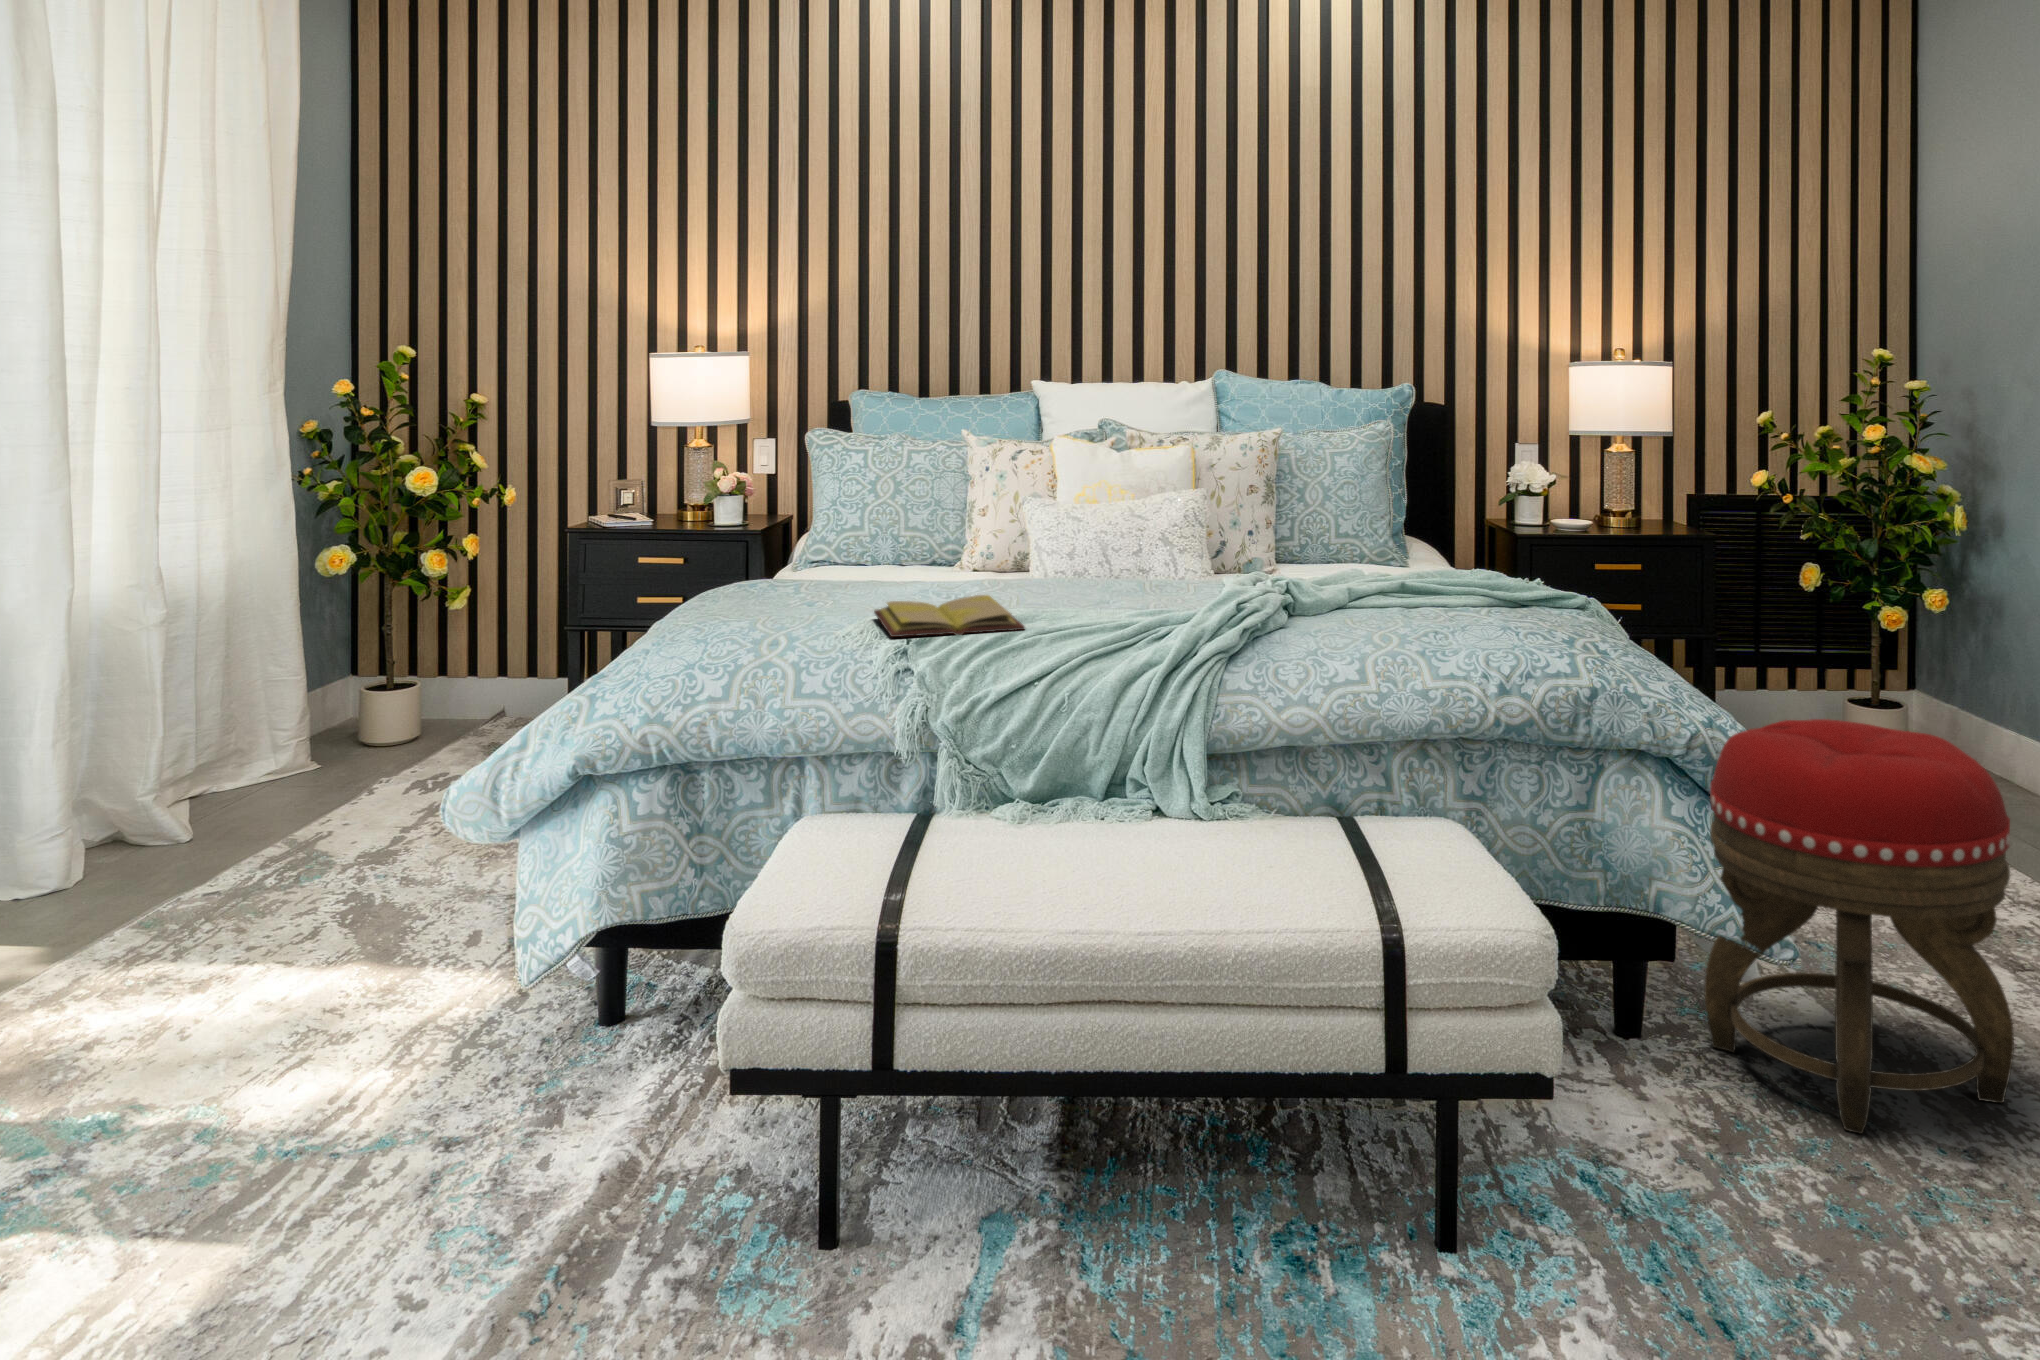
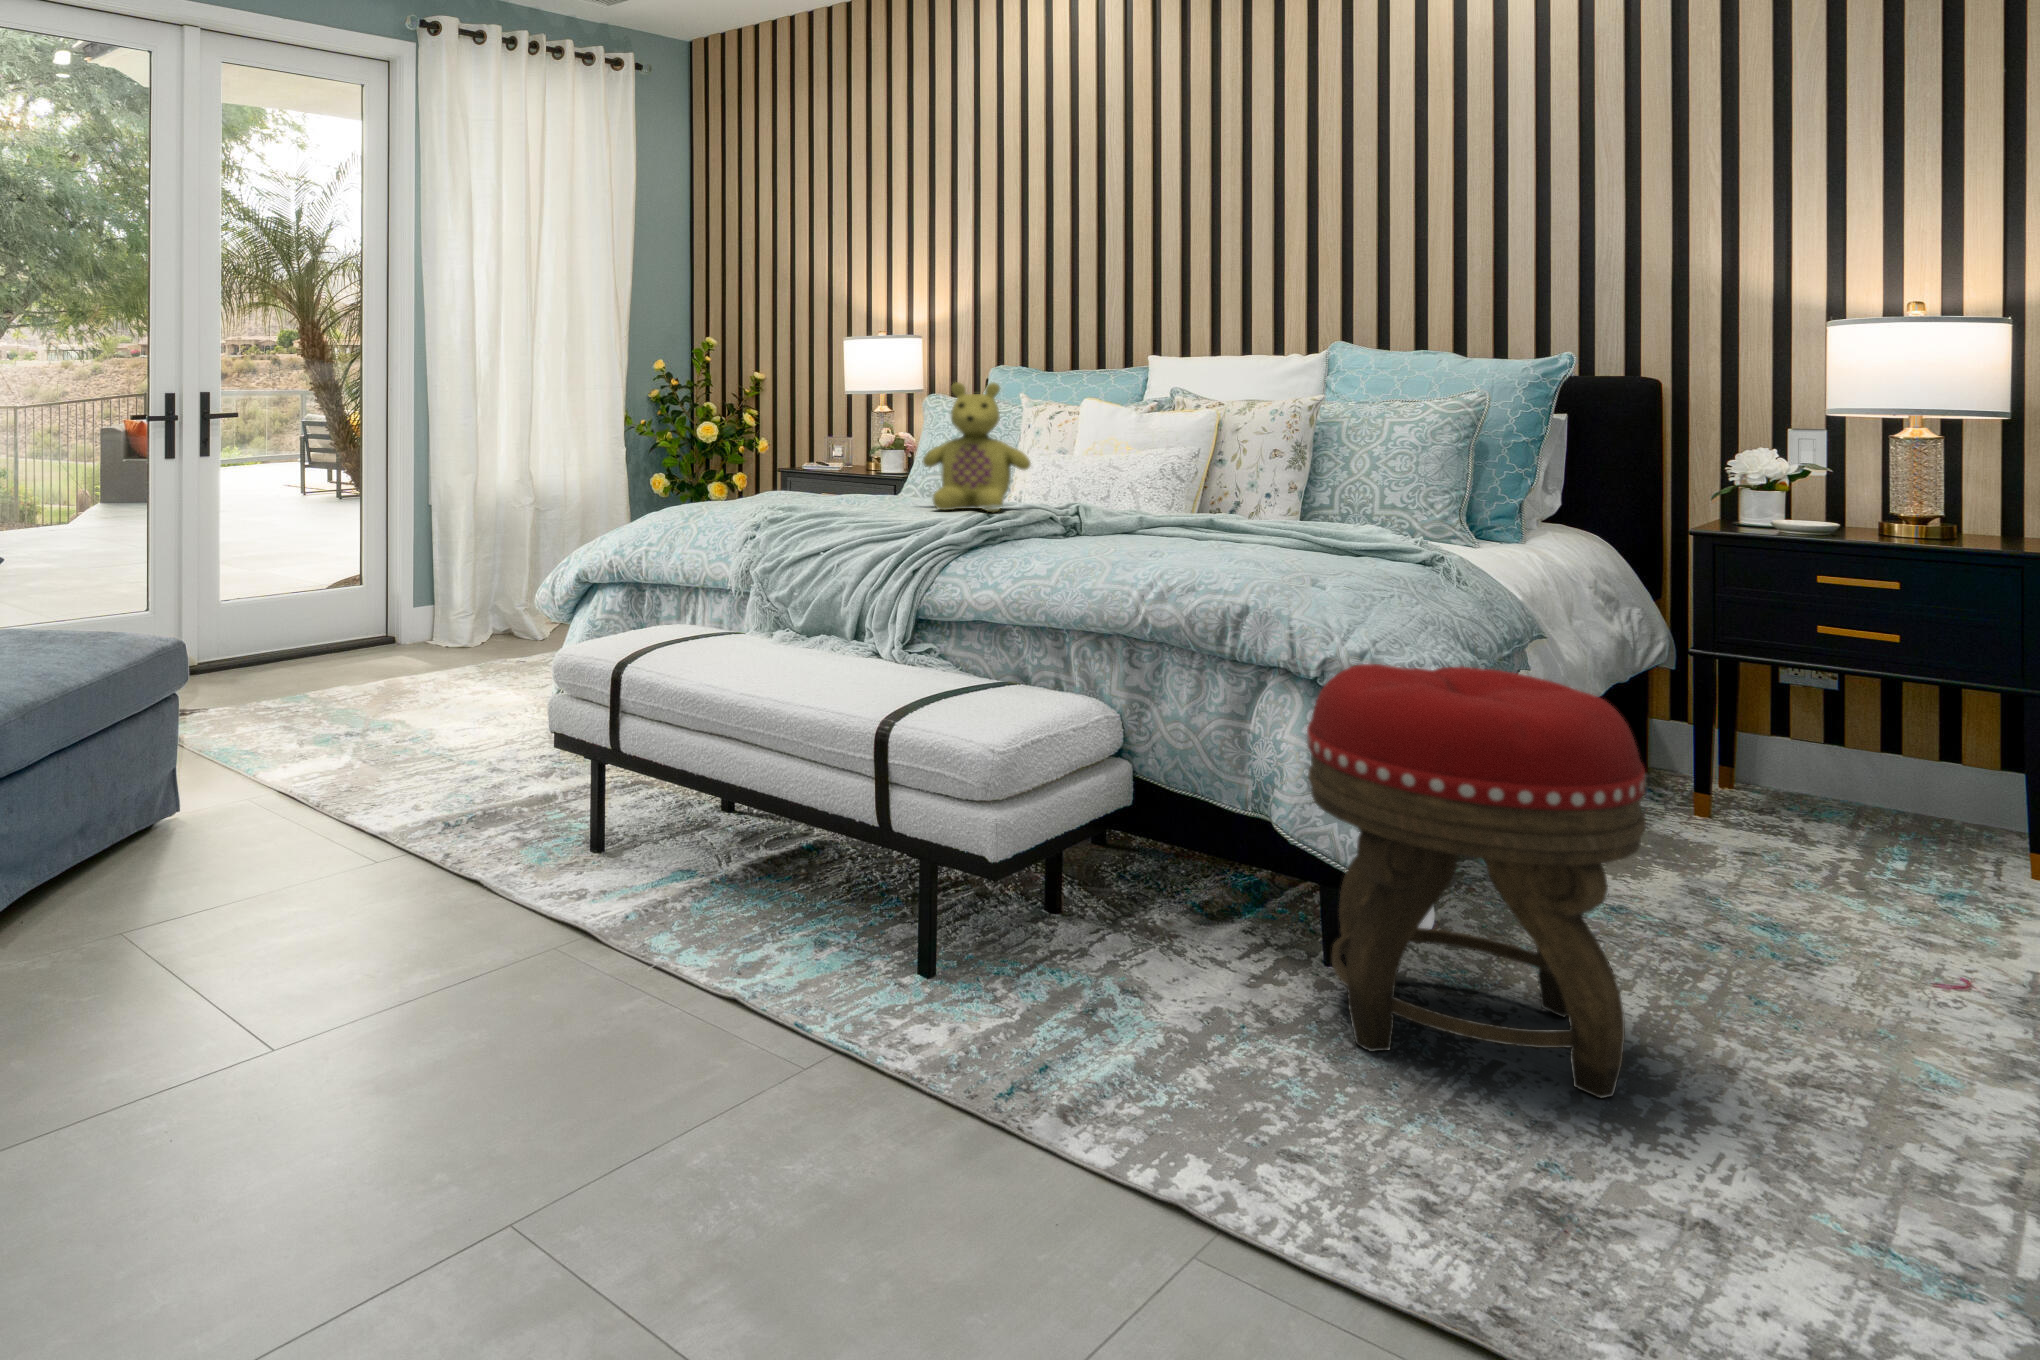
stuffed bear: none [971,429,1094,594] -> present [922,382,1031,512]
diary: present [874,595,1025,637] -> none [759,499,884,521]

